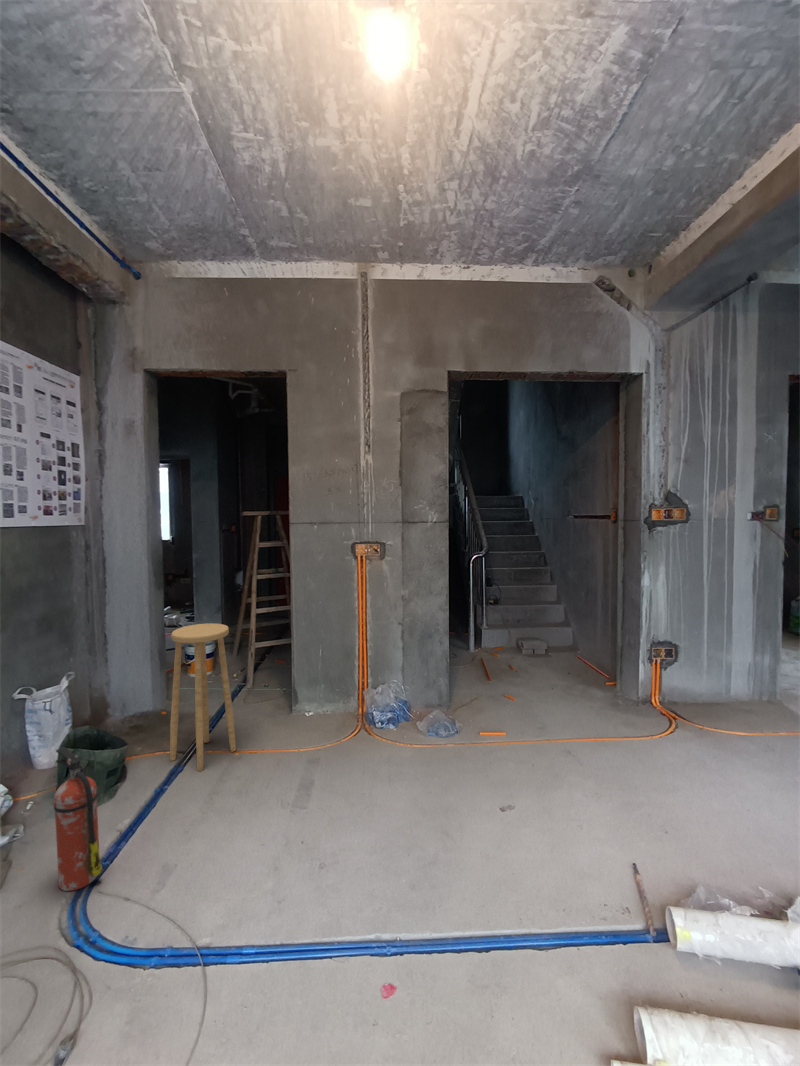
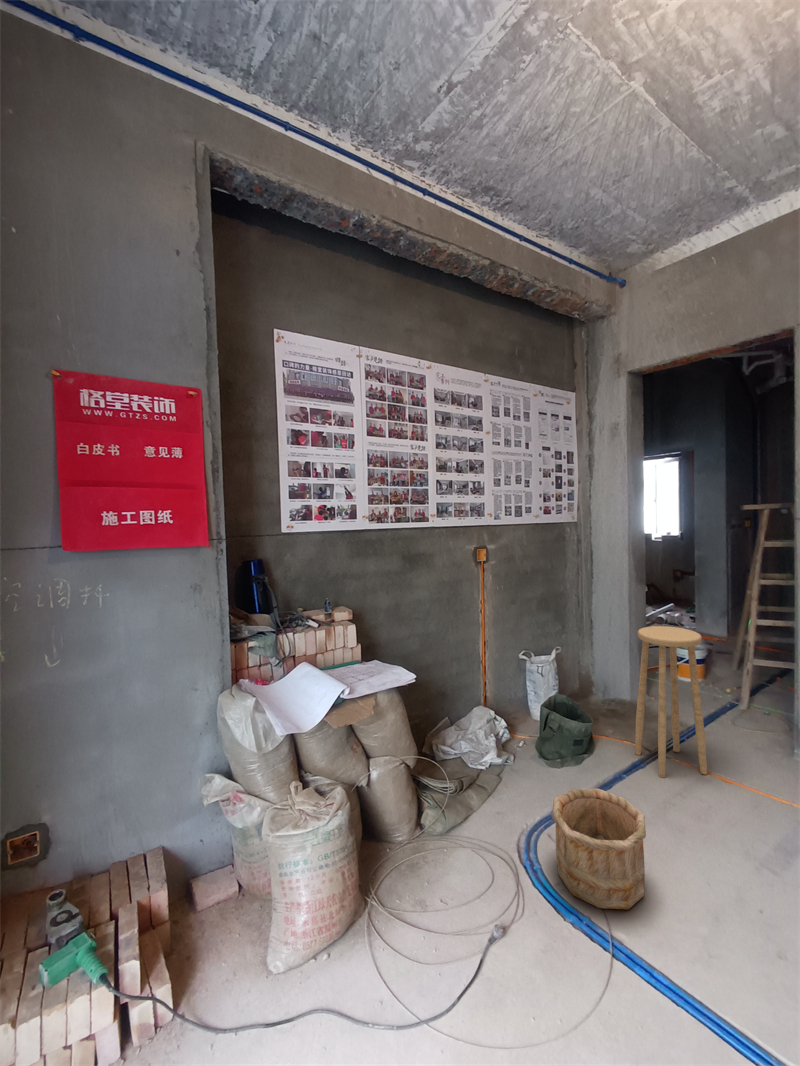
fire extinguisher: present [54,747,102,891] -> none [524,703,555,822]
wooden bucket: none [111,802,217,939] -> present [552,788,646,910]

